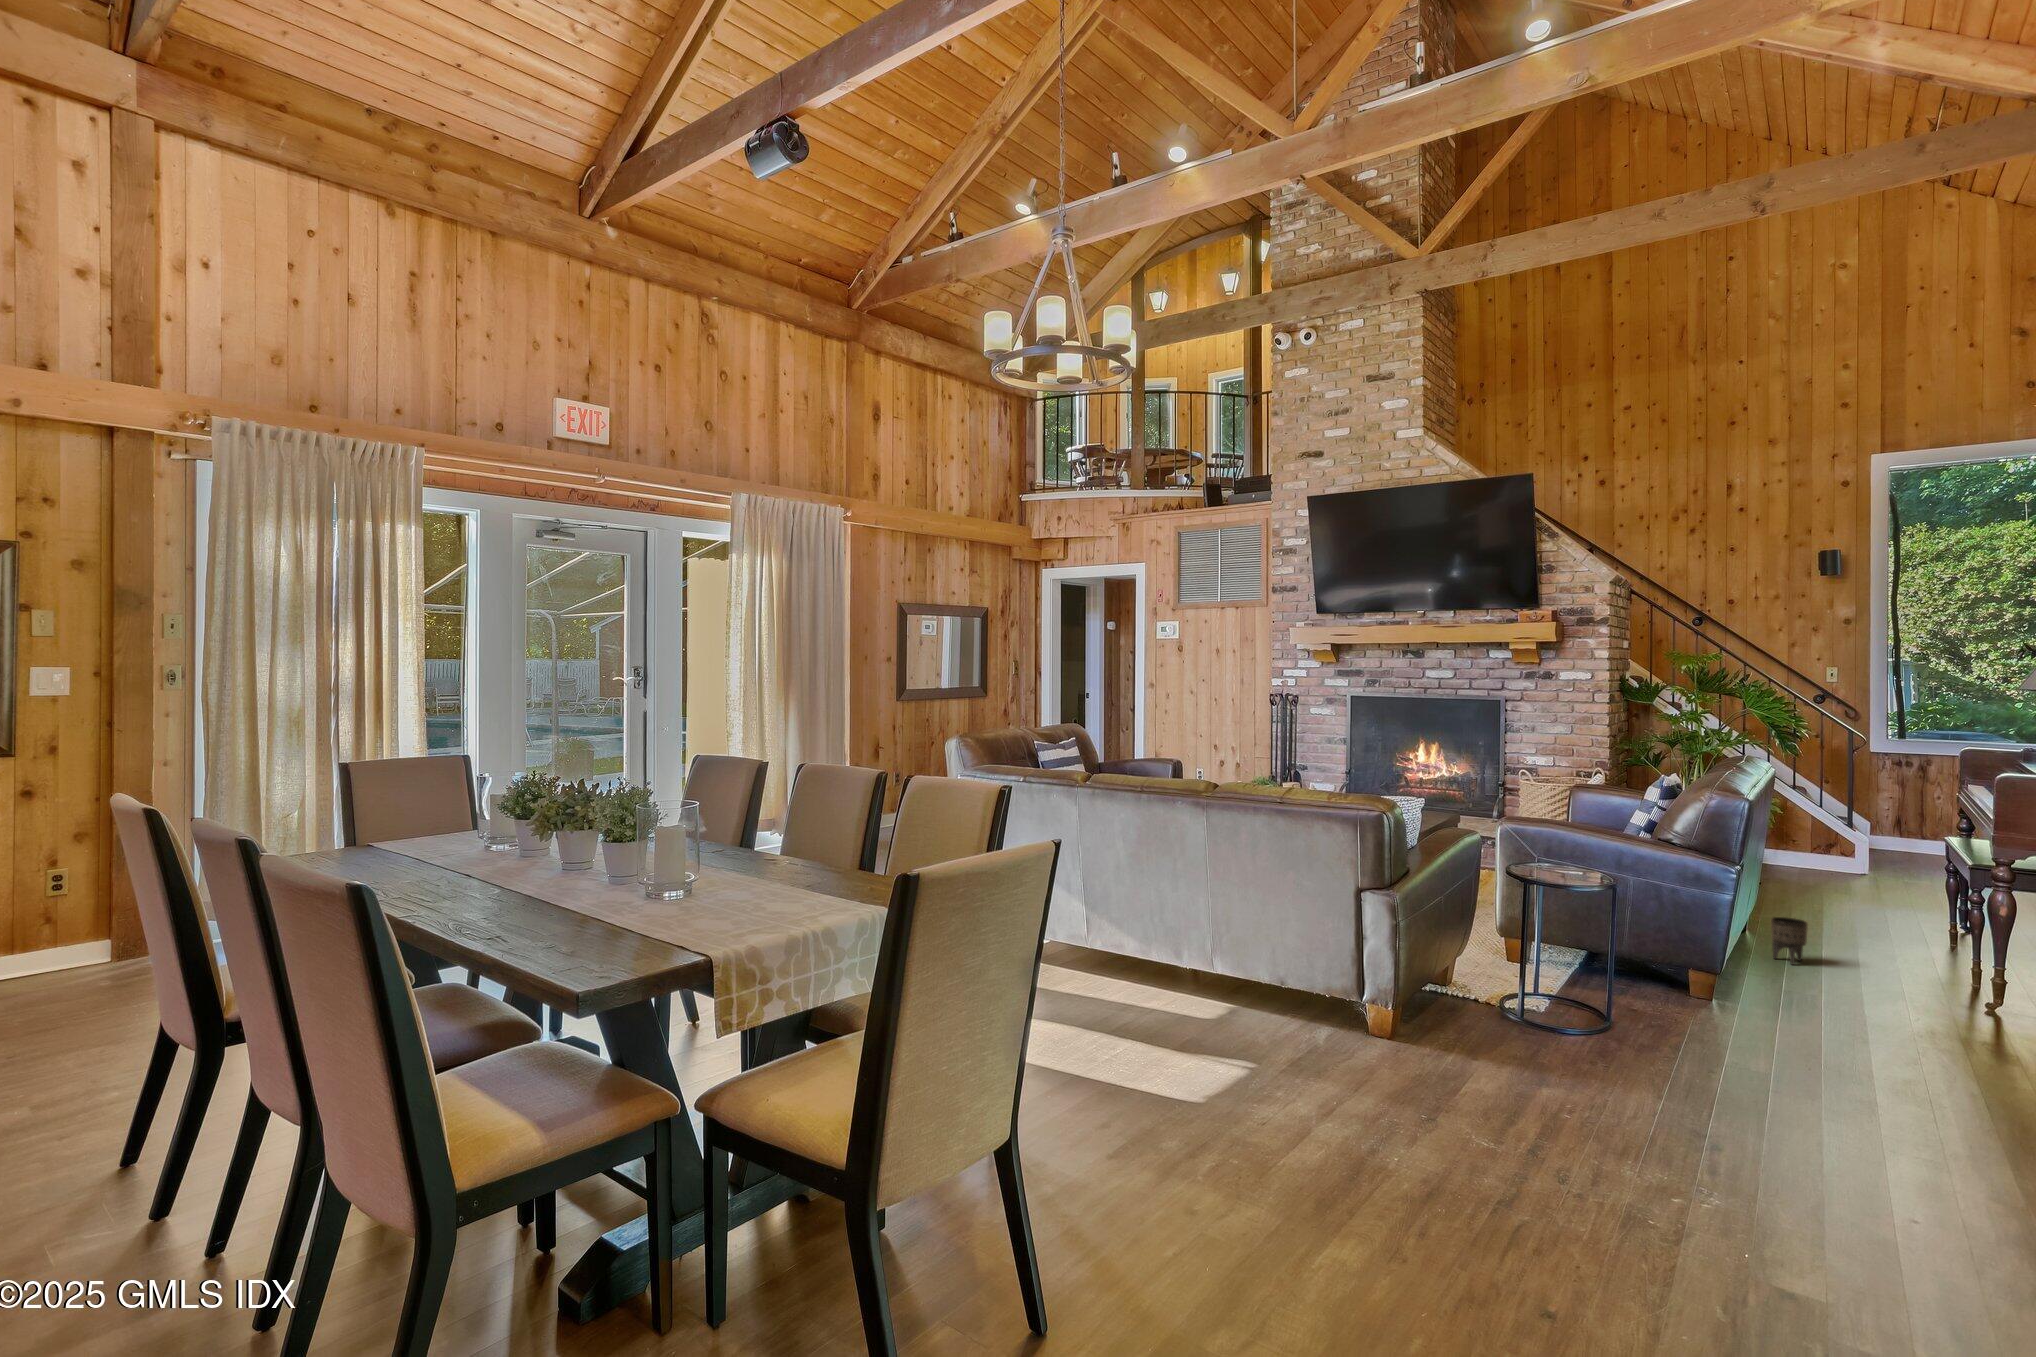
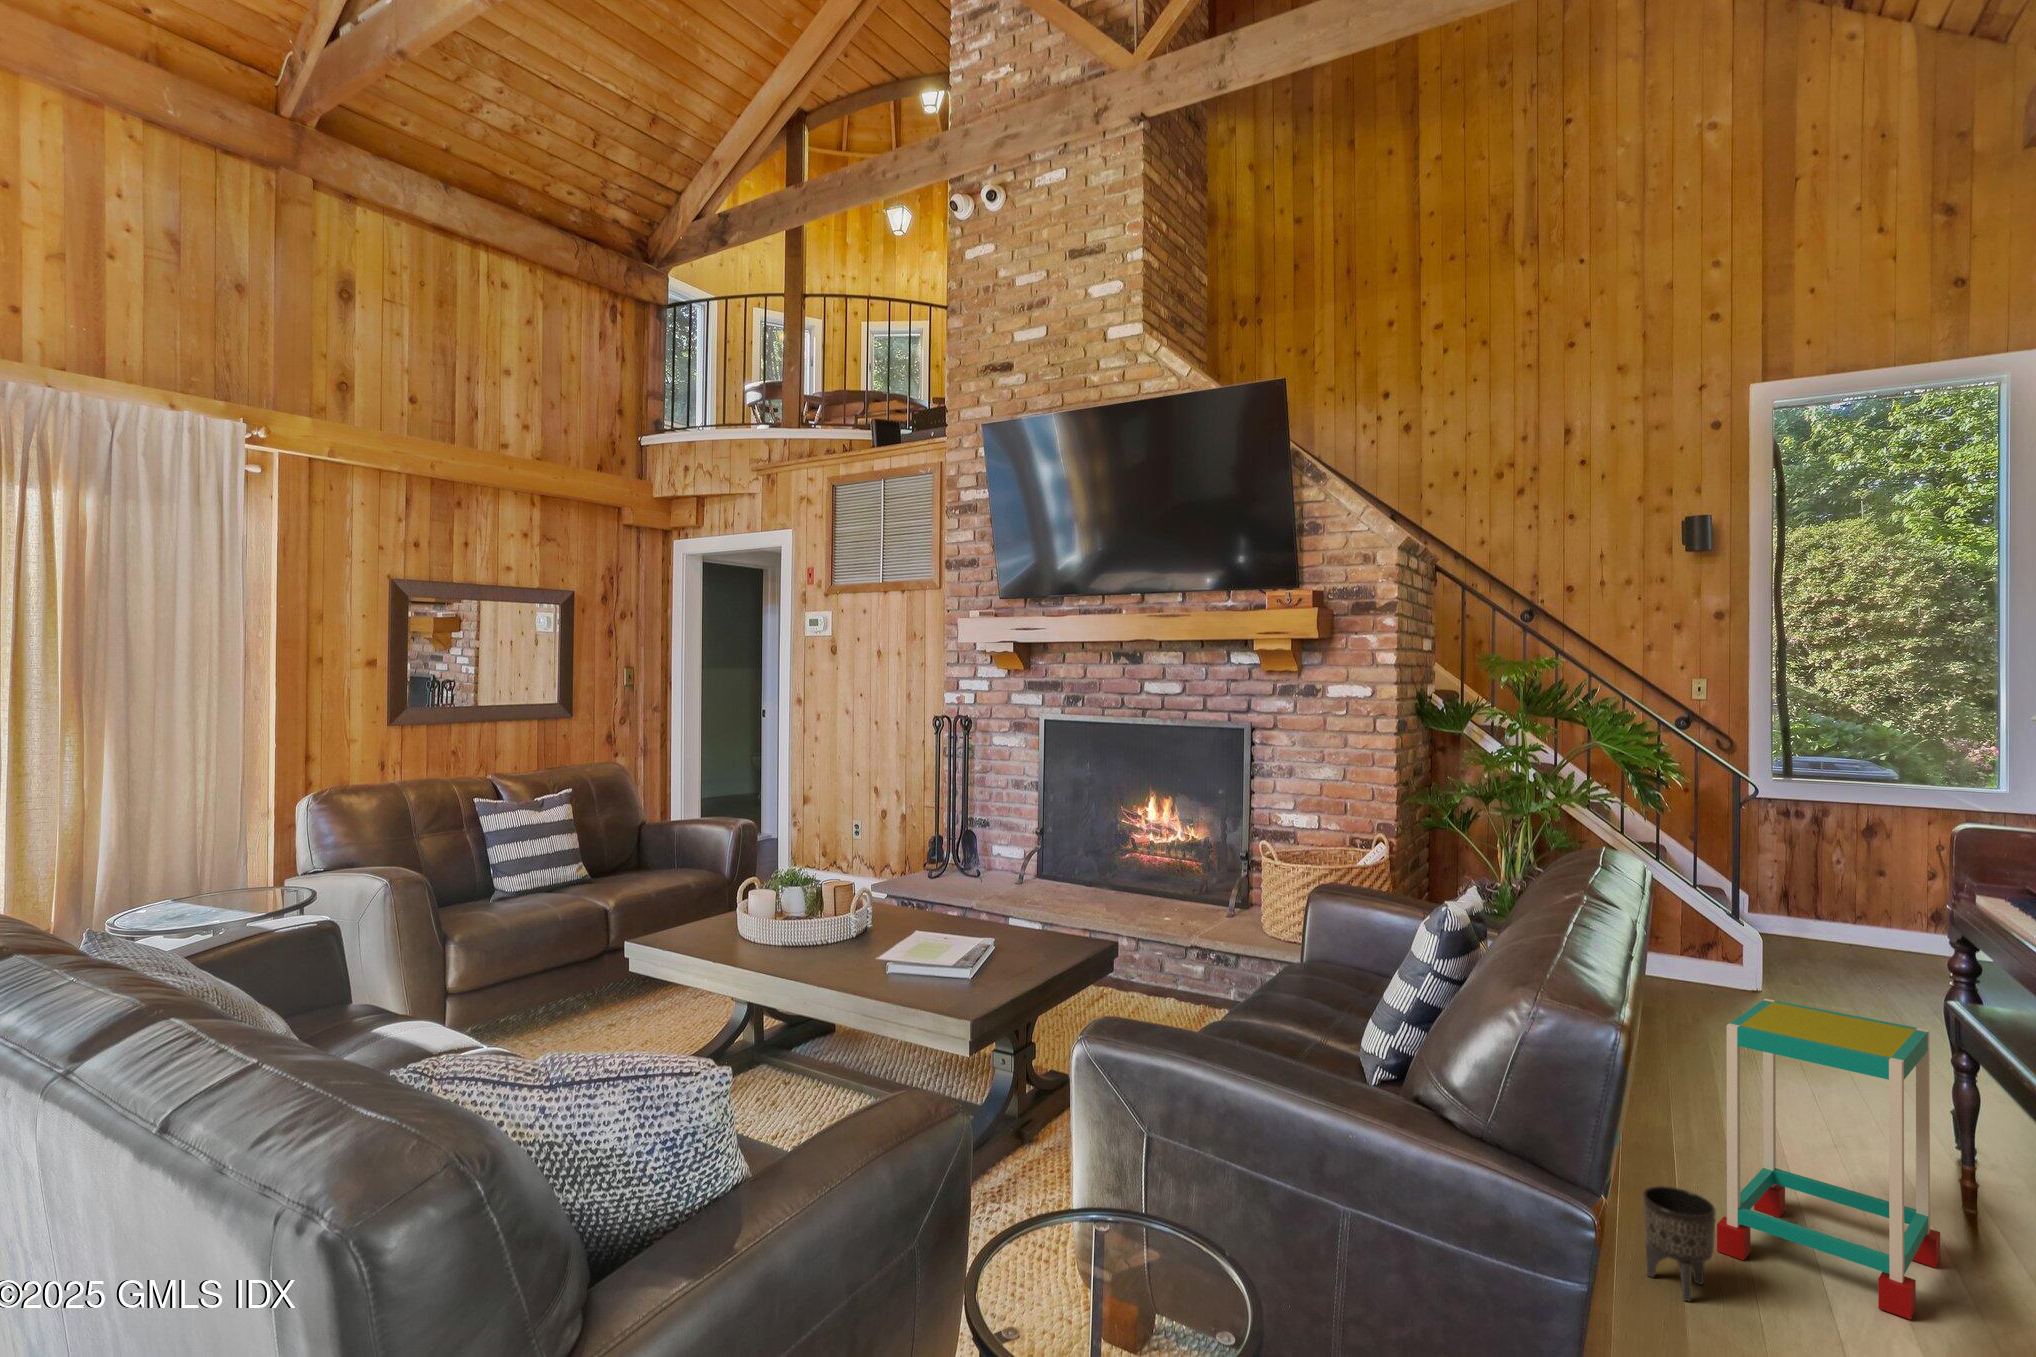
side table: none [1811,835,1932,972] -> present [1717,999,1940,1320]

